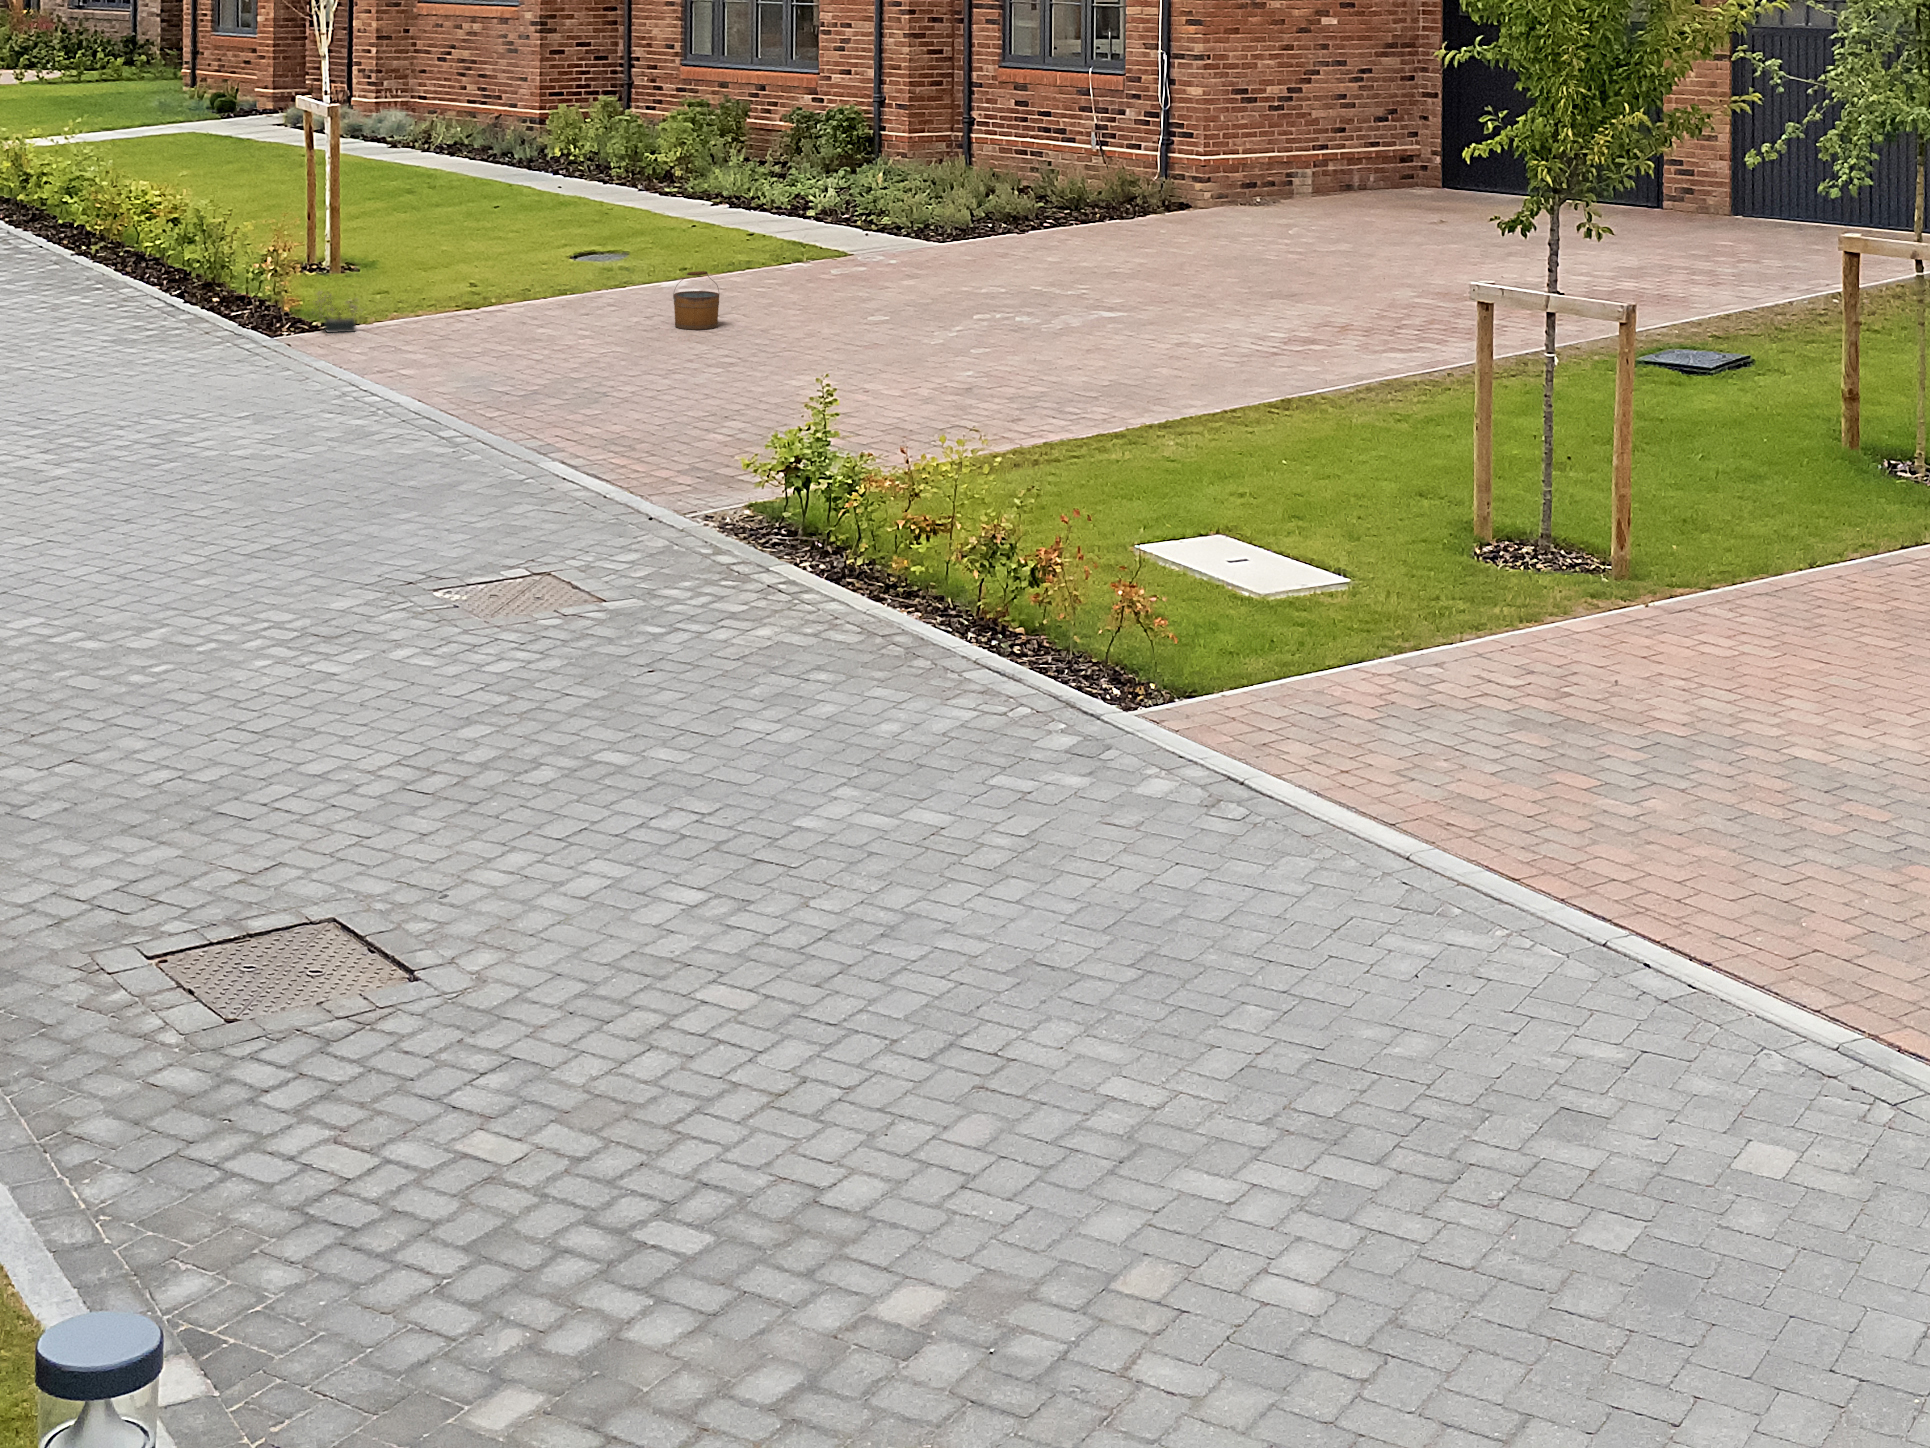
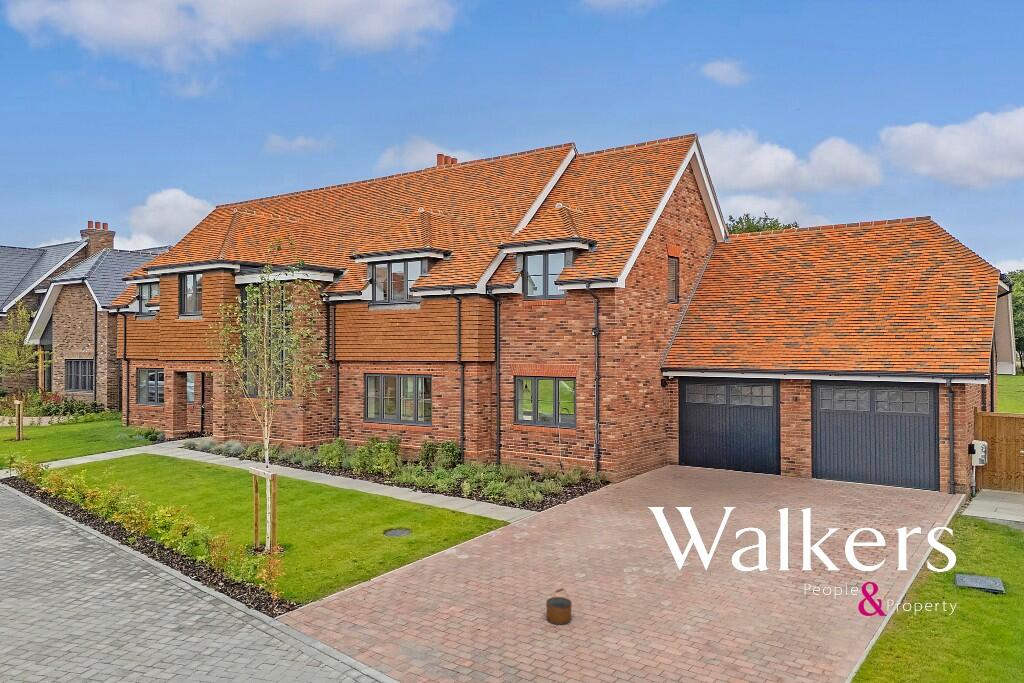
decorative plant: present [312,294,356,333] -> none [349,638,379,667]

